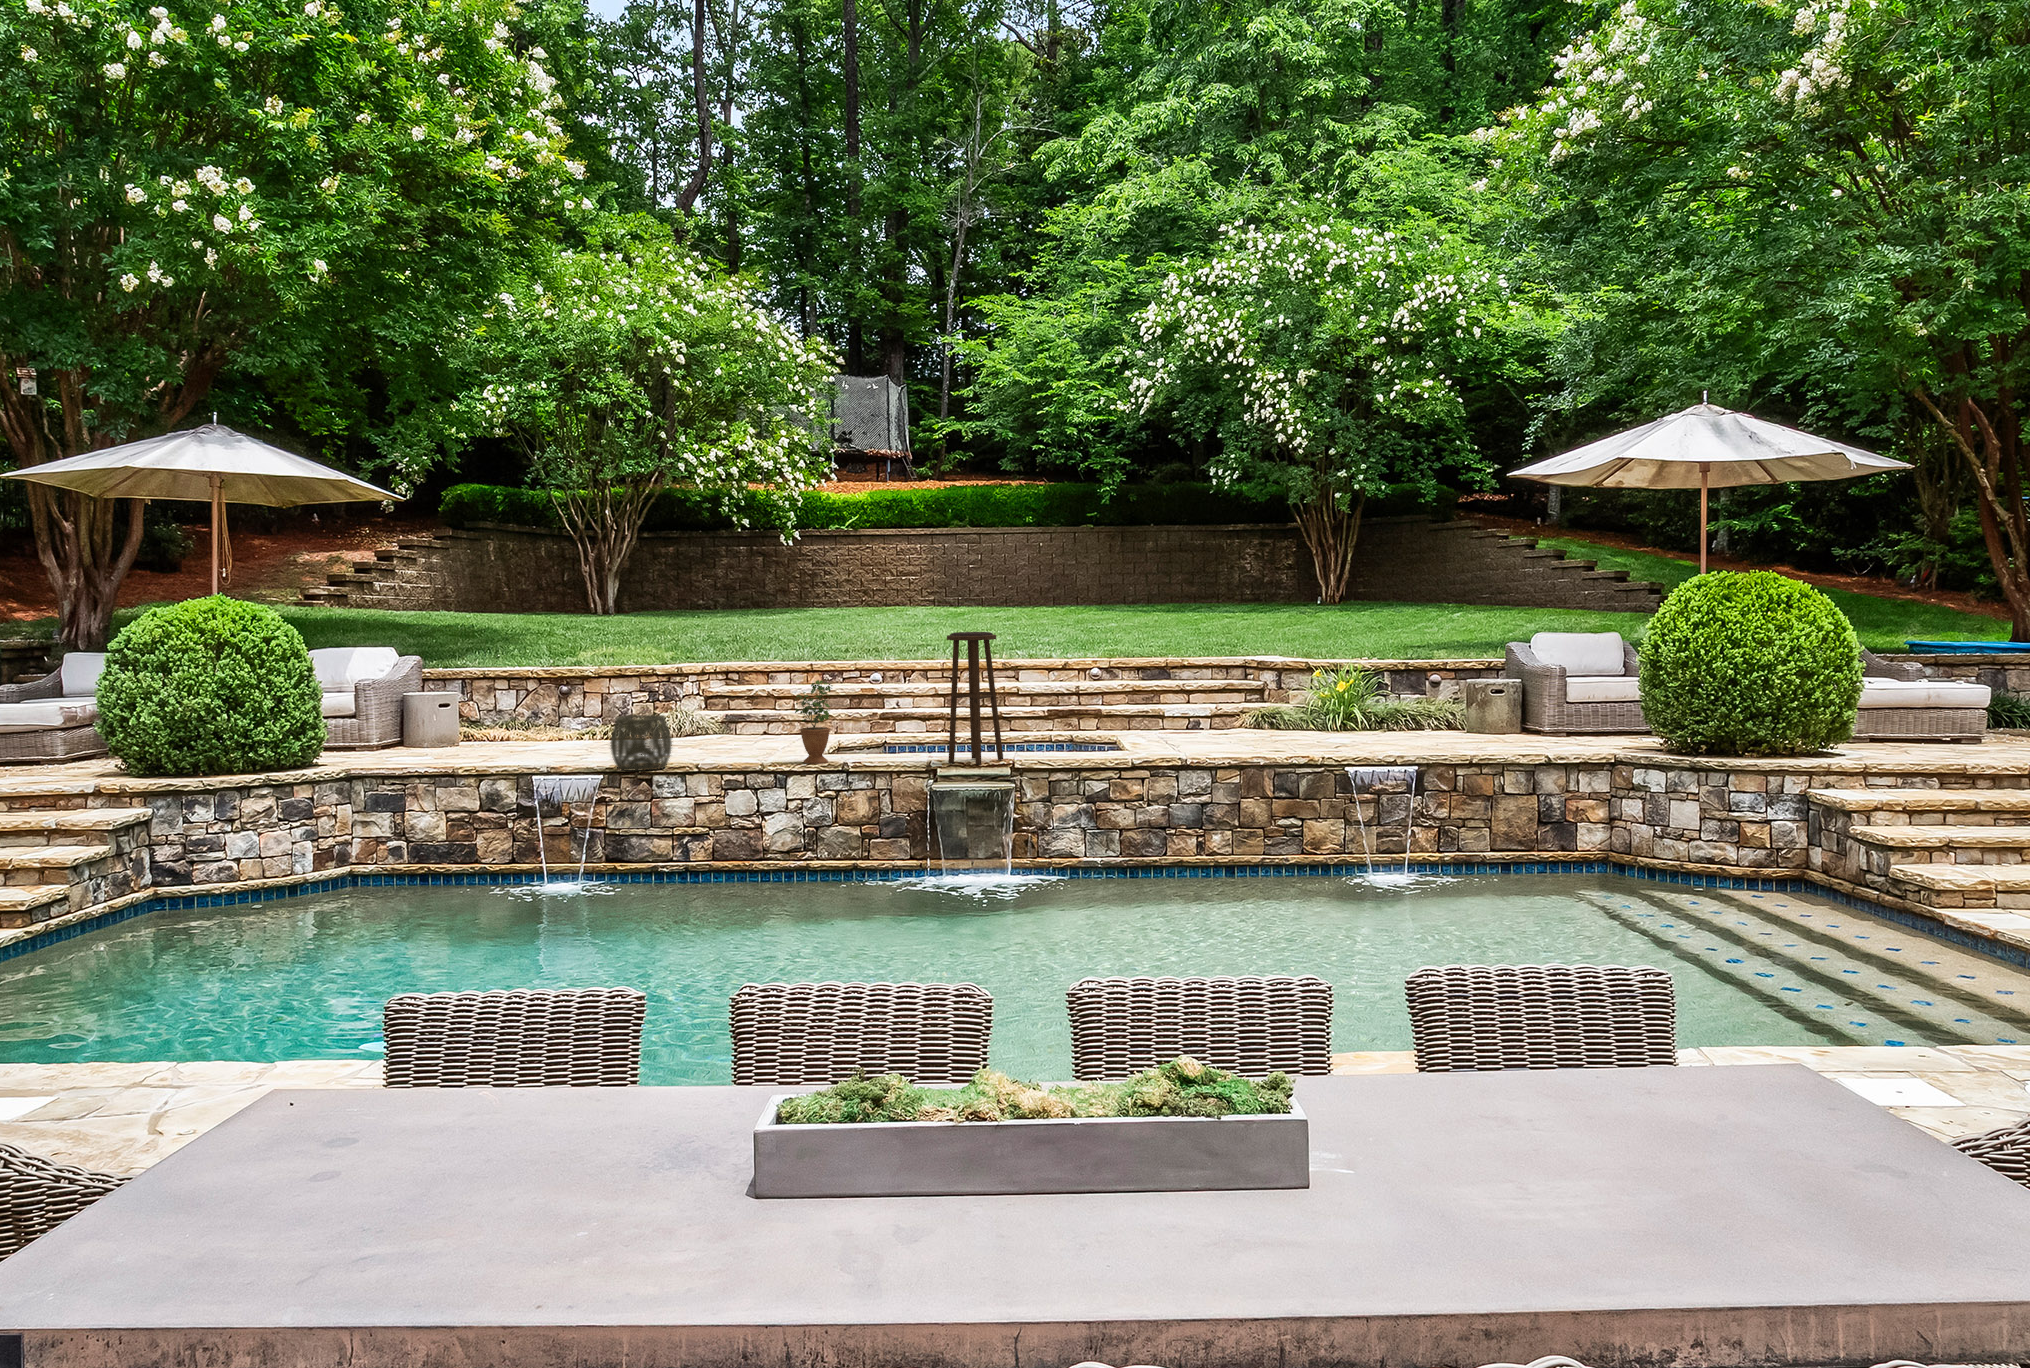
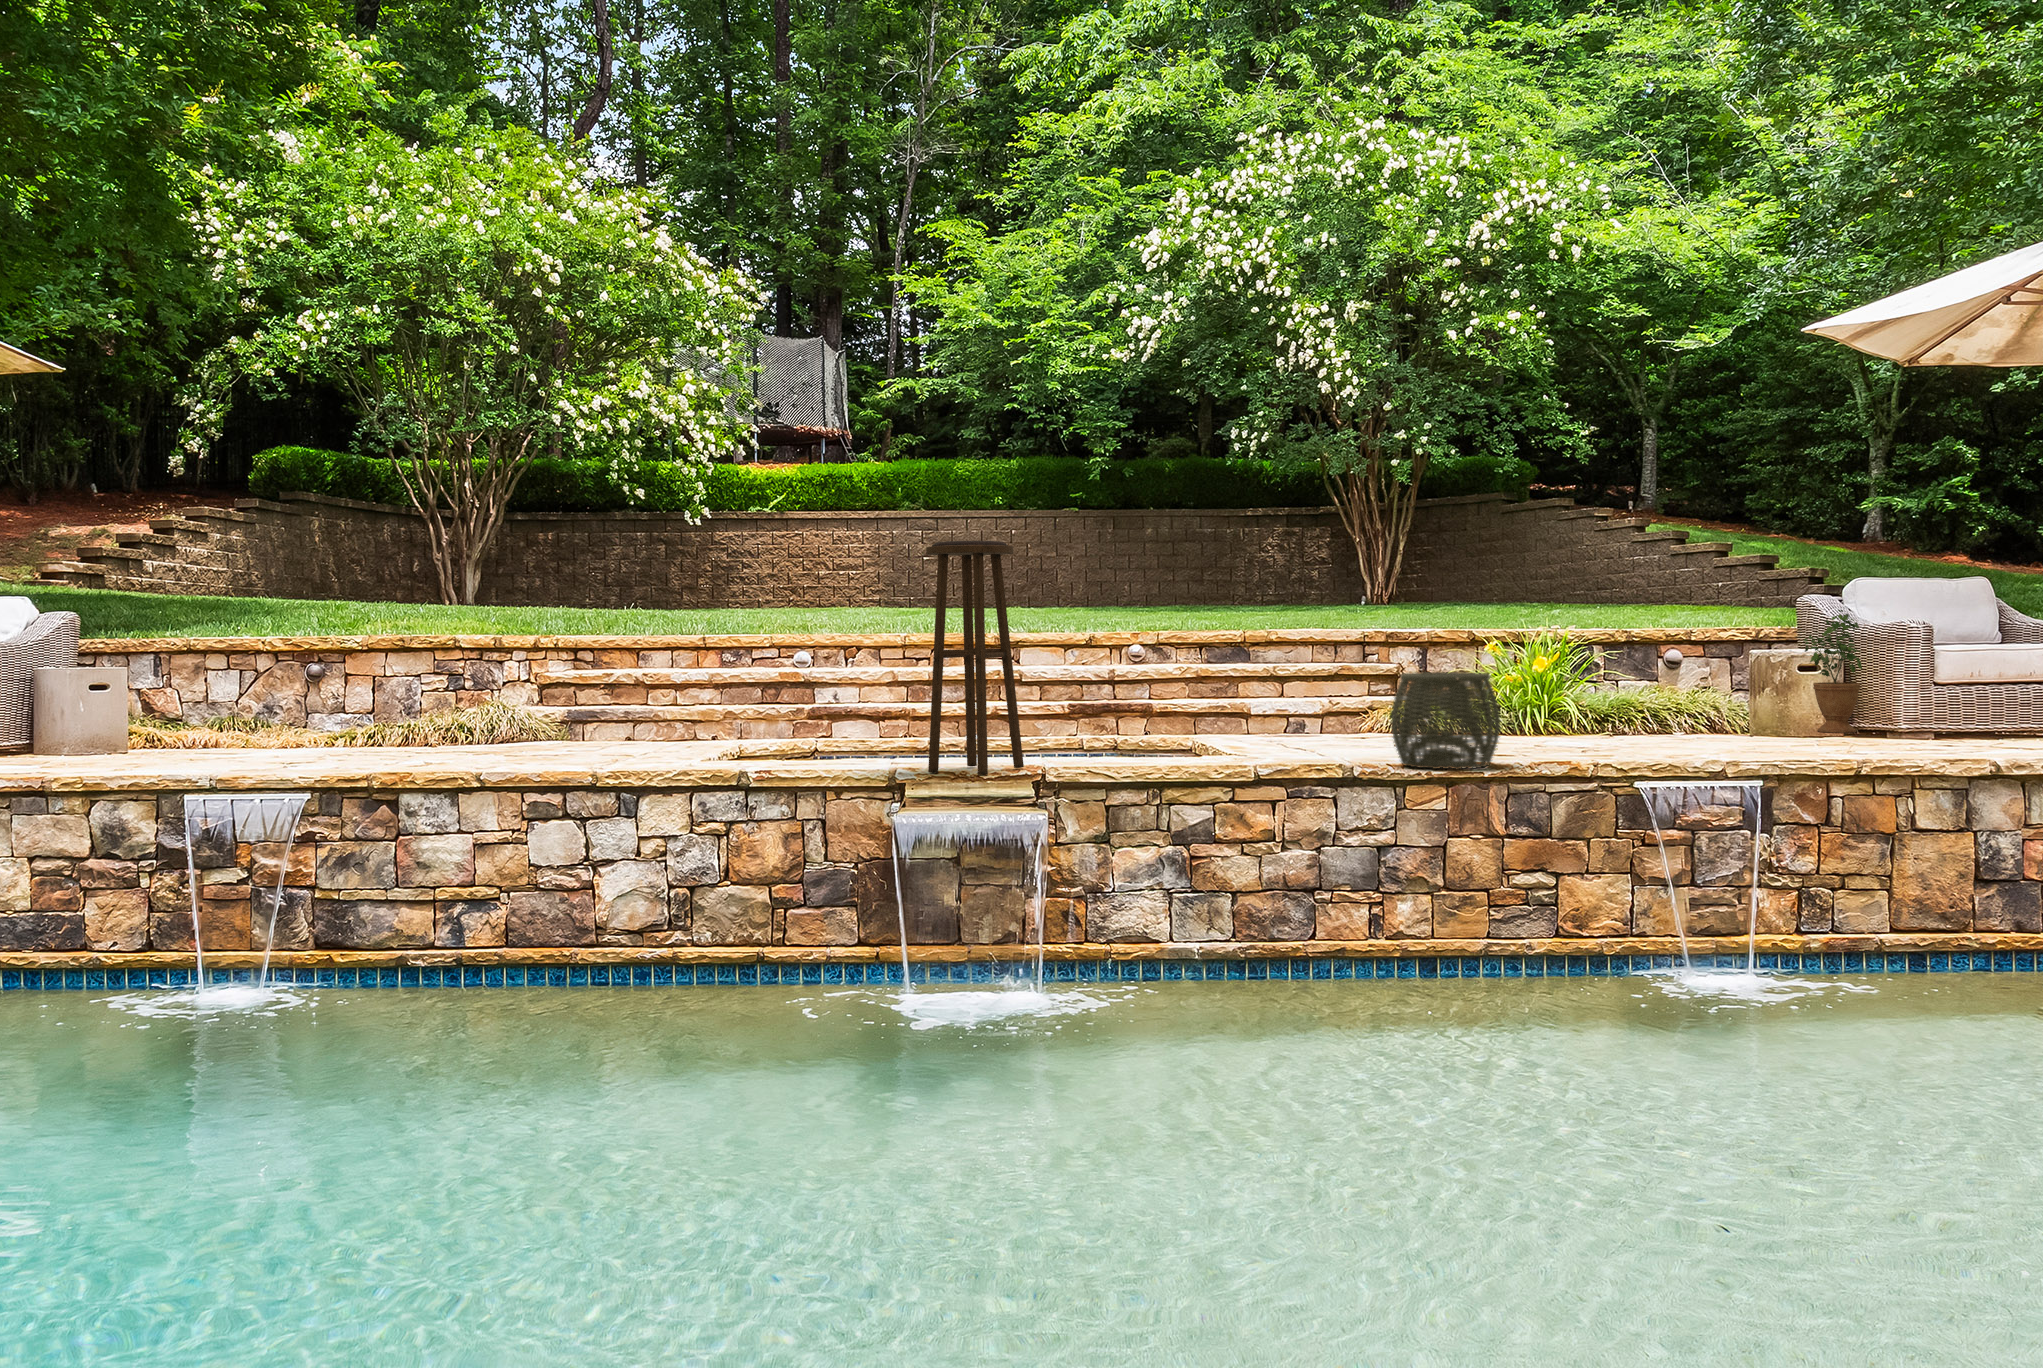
potted plant: present [795,680,833,764] -> present [1803,610,1862,733]
woven basket: present [610,715,672,771] -> present [1391,672,1501,769]

